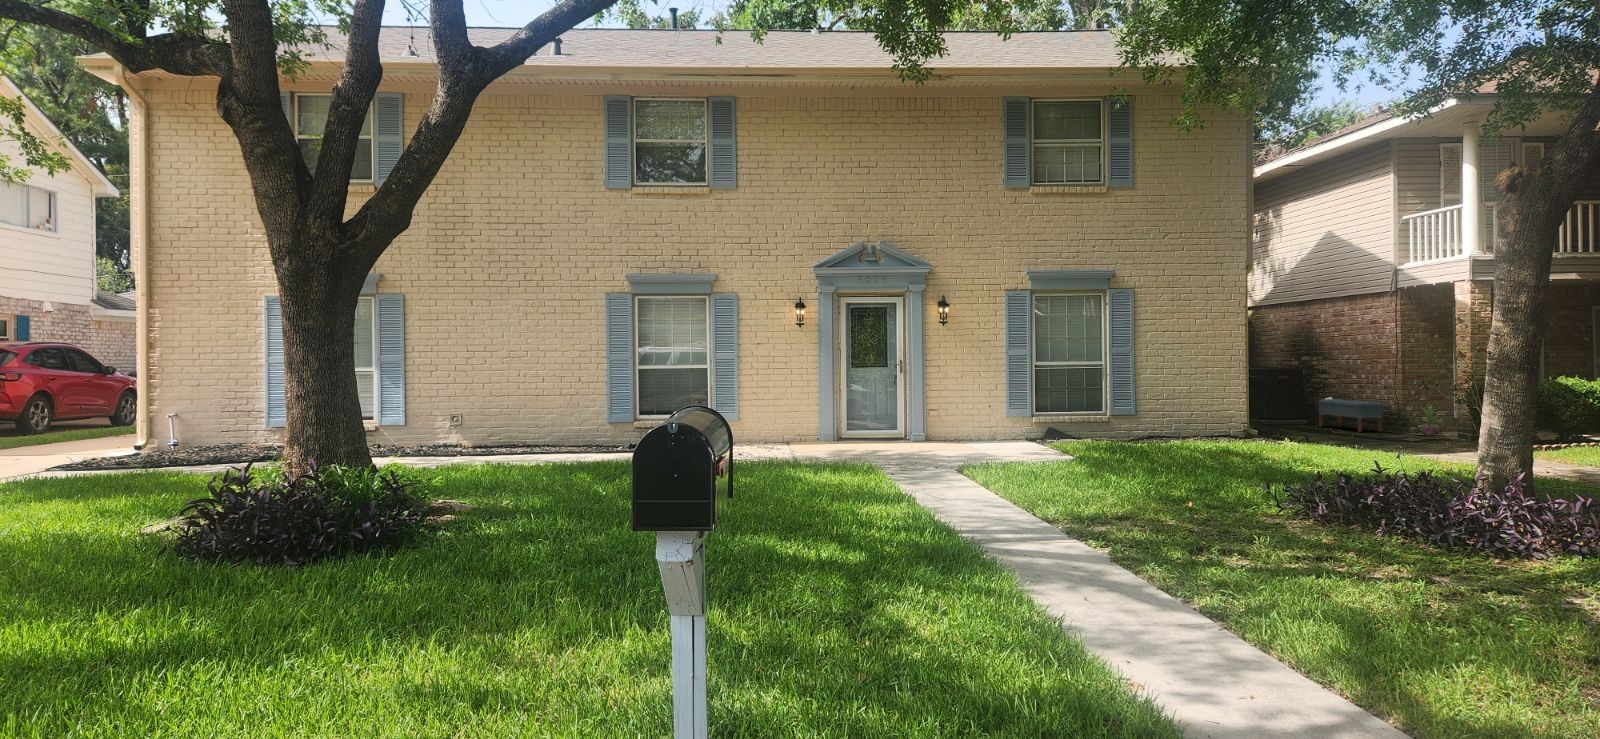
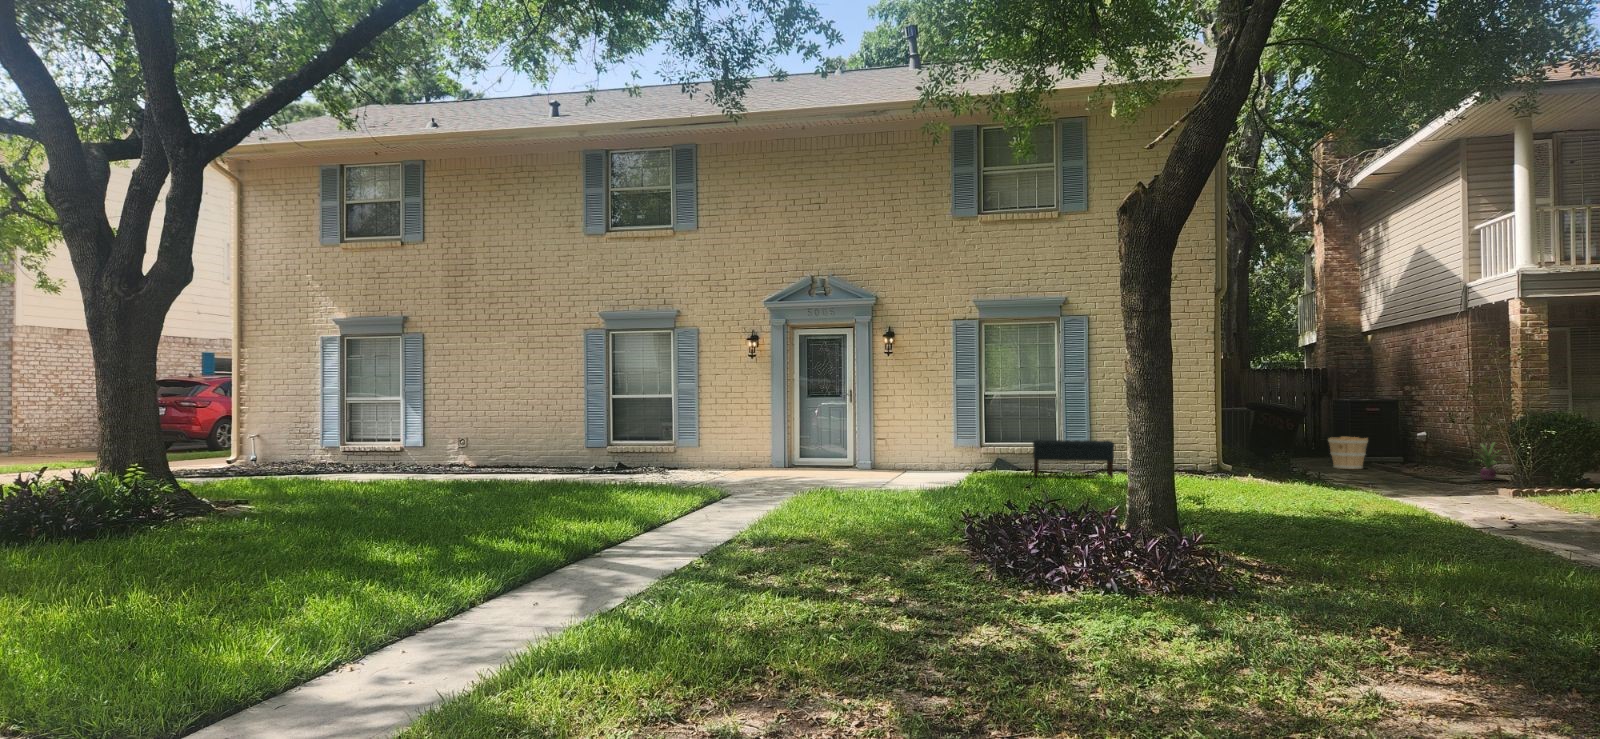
wooden bucket: none [1265,399,1300,427] -> present [1328,437,1368,469]
bench: present [1318,399,1384,432] -> present [1033,440,1114,478]

